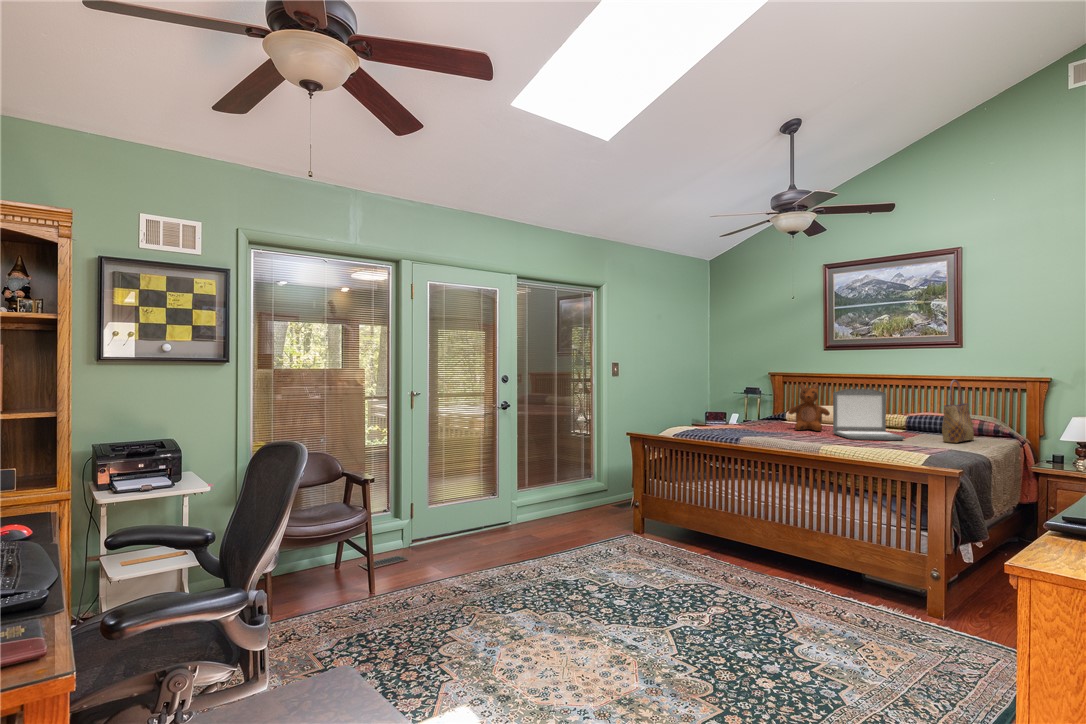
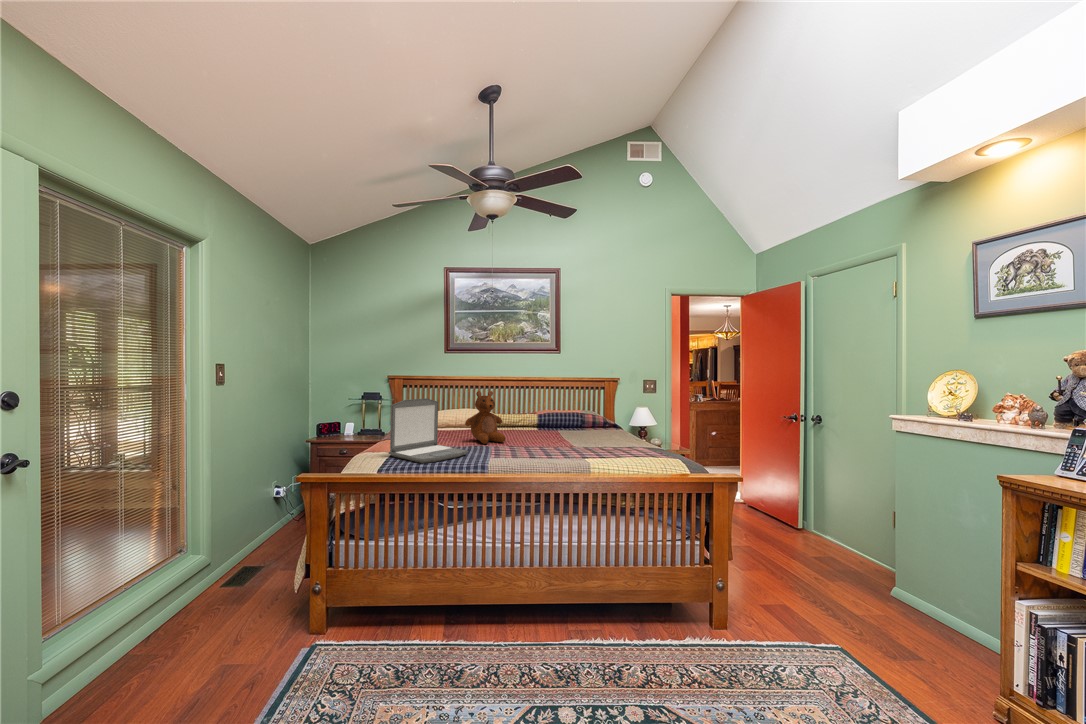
tote bag: present [942,380,974,443] -> none [598,385,617,441]
laptop: present [833,389,905,440] -> present [389,398,468,463]

